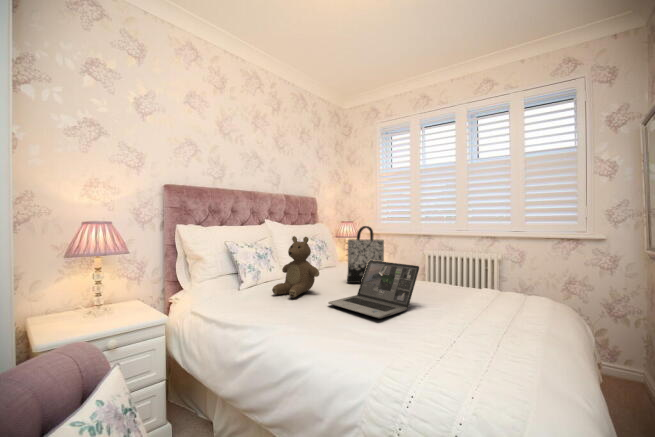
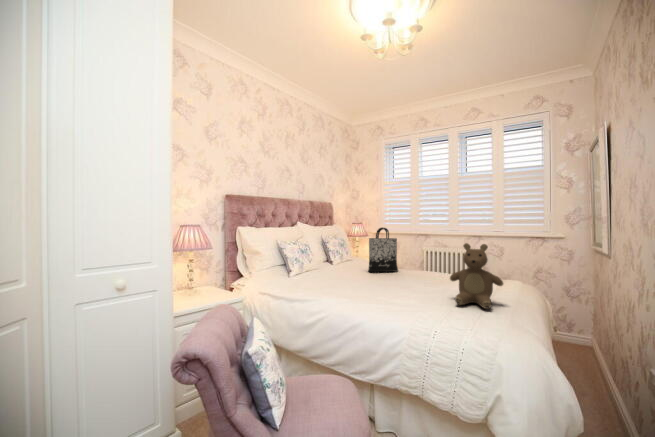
teddy bear: present [272,236,319,298] -> present [450,243,503,309]
laptop: present [328,260,419,319] -> none [363,254,430,294]

